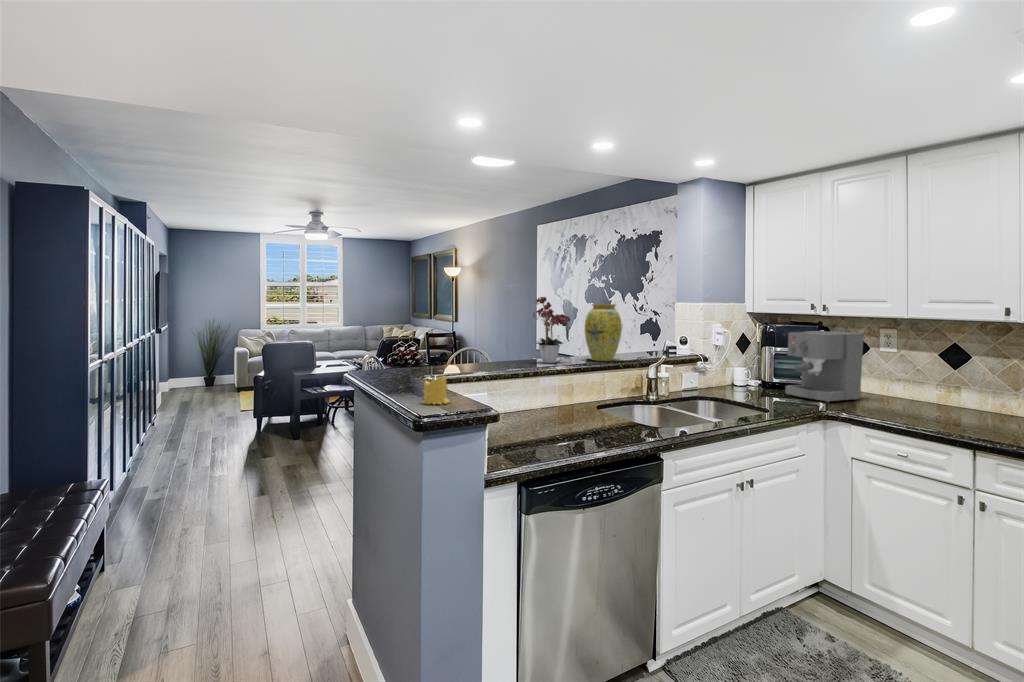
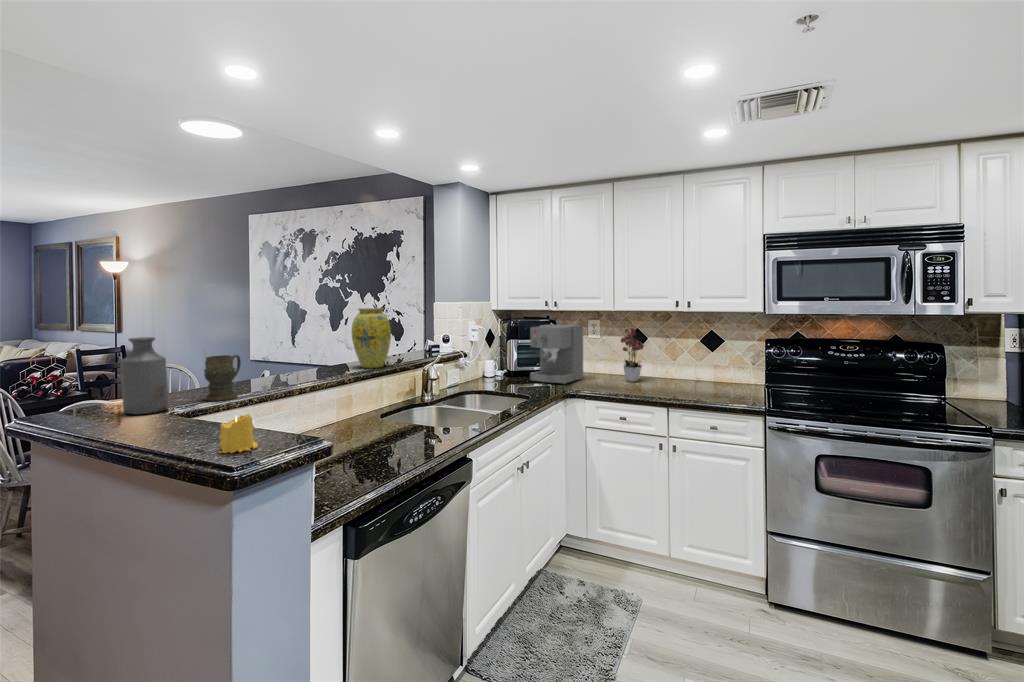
flower arrangement: present [533,297,570,363] -> present [621,328,644,382]
bottle: none [394,317,423,375] -> present [120,337,168,415]
mug: none [450,336,479,372] -> present [204,355,241,401]

